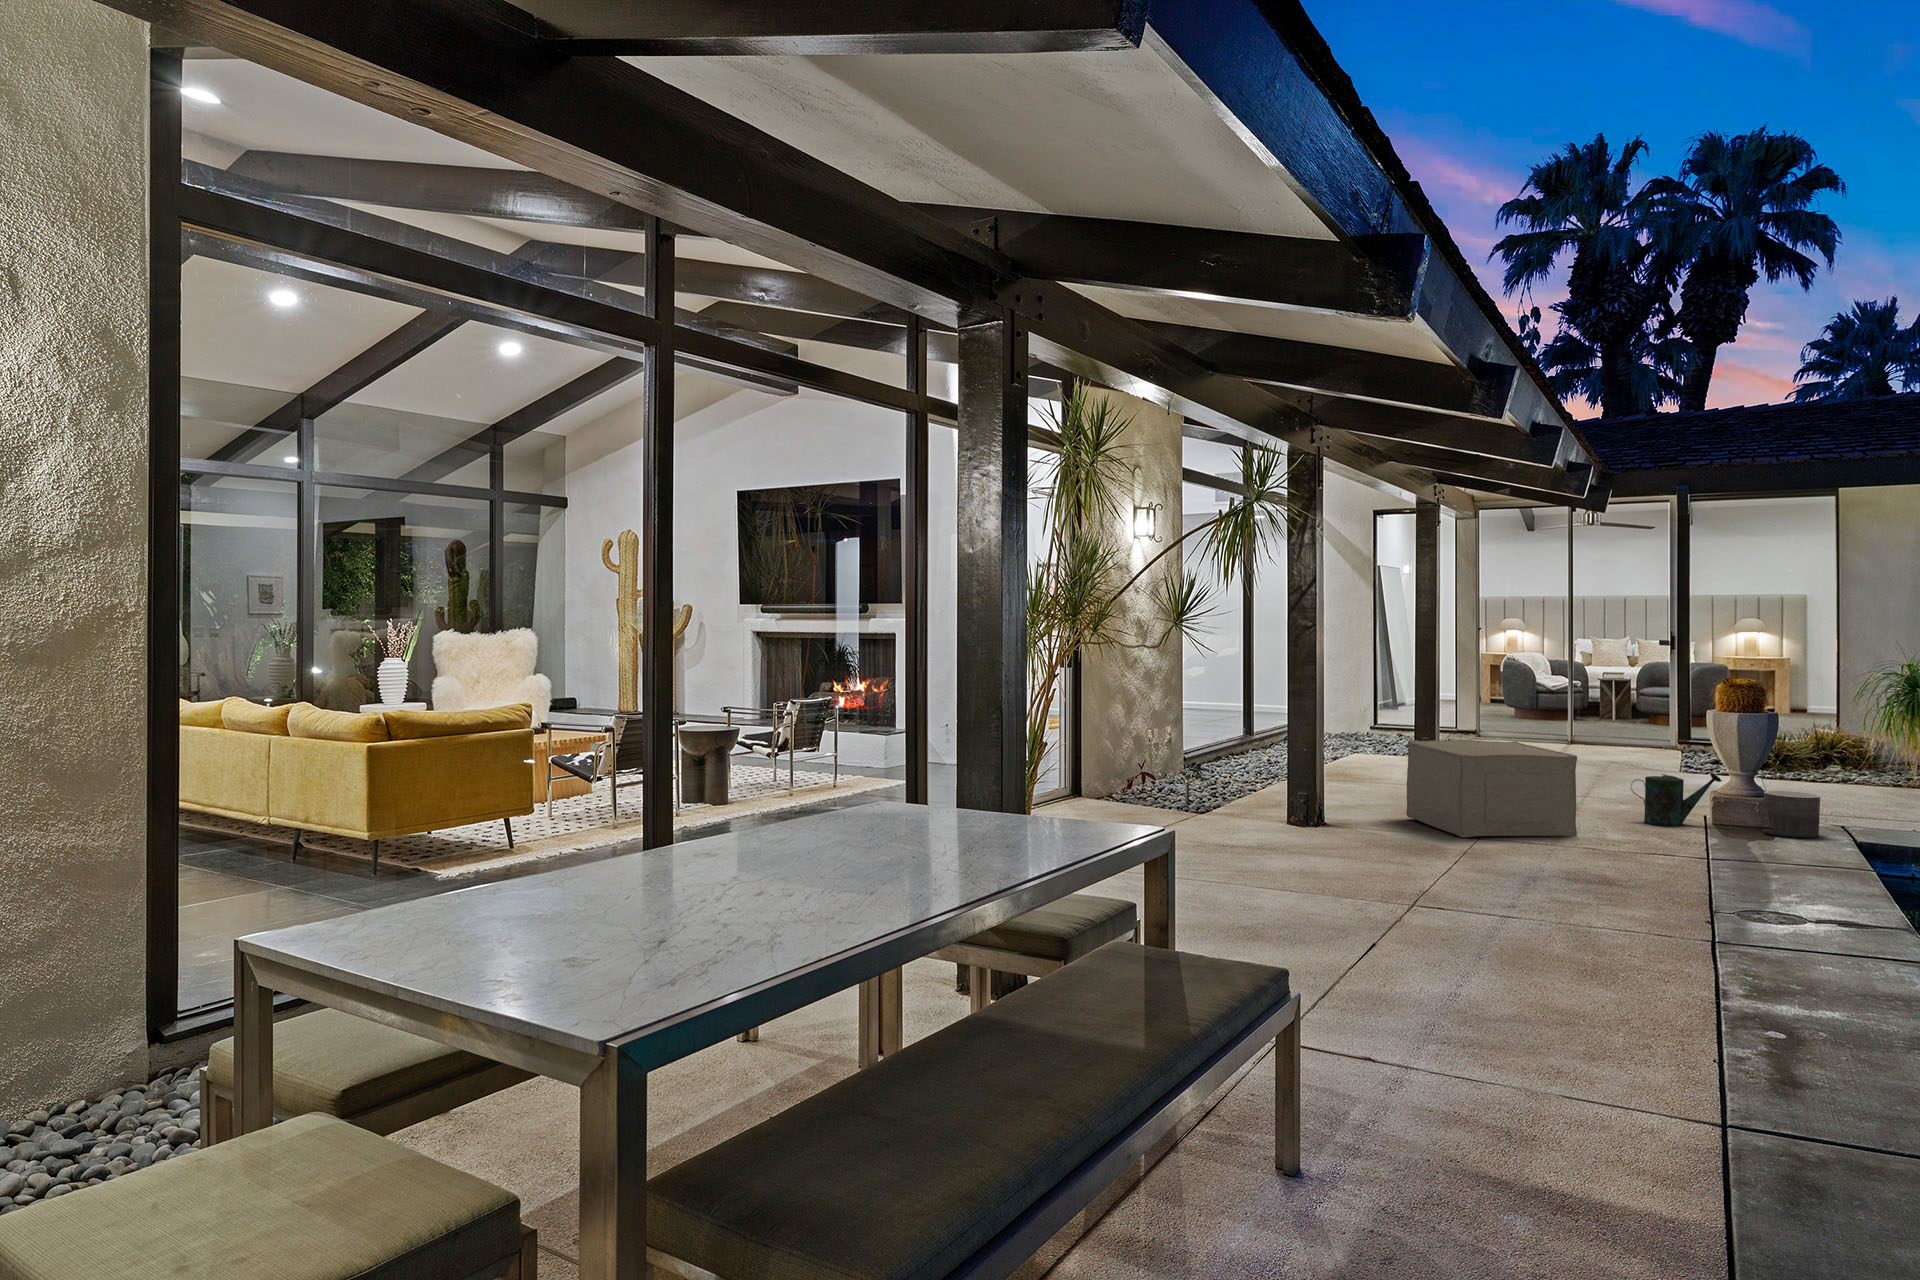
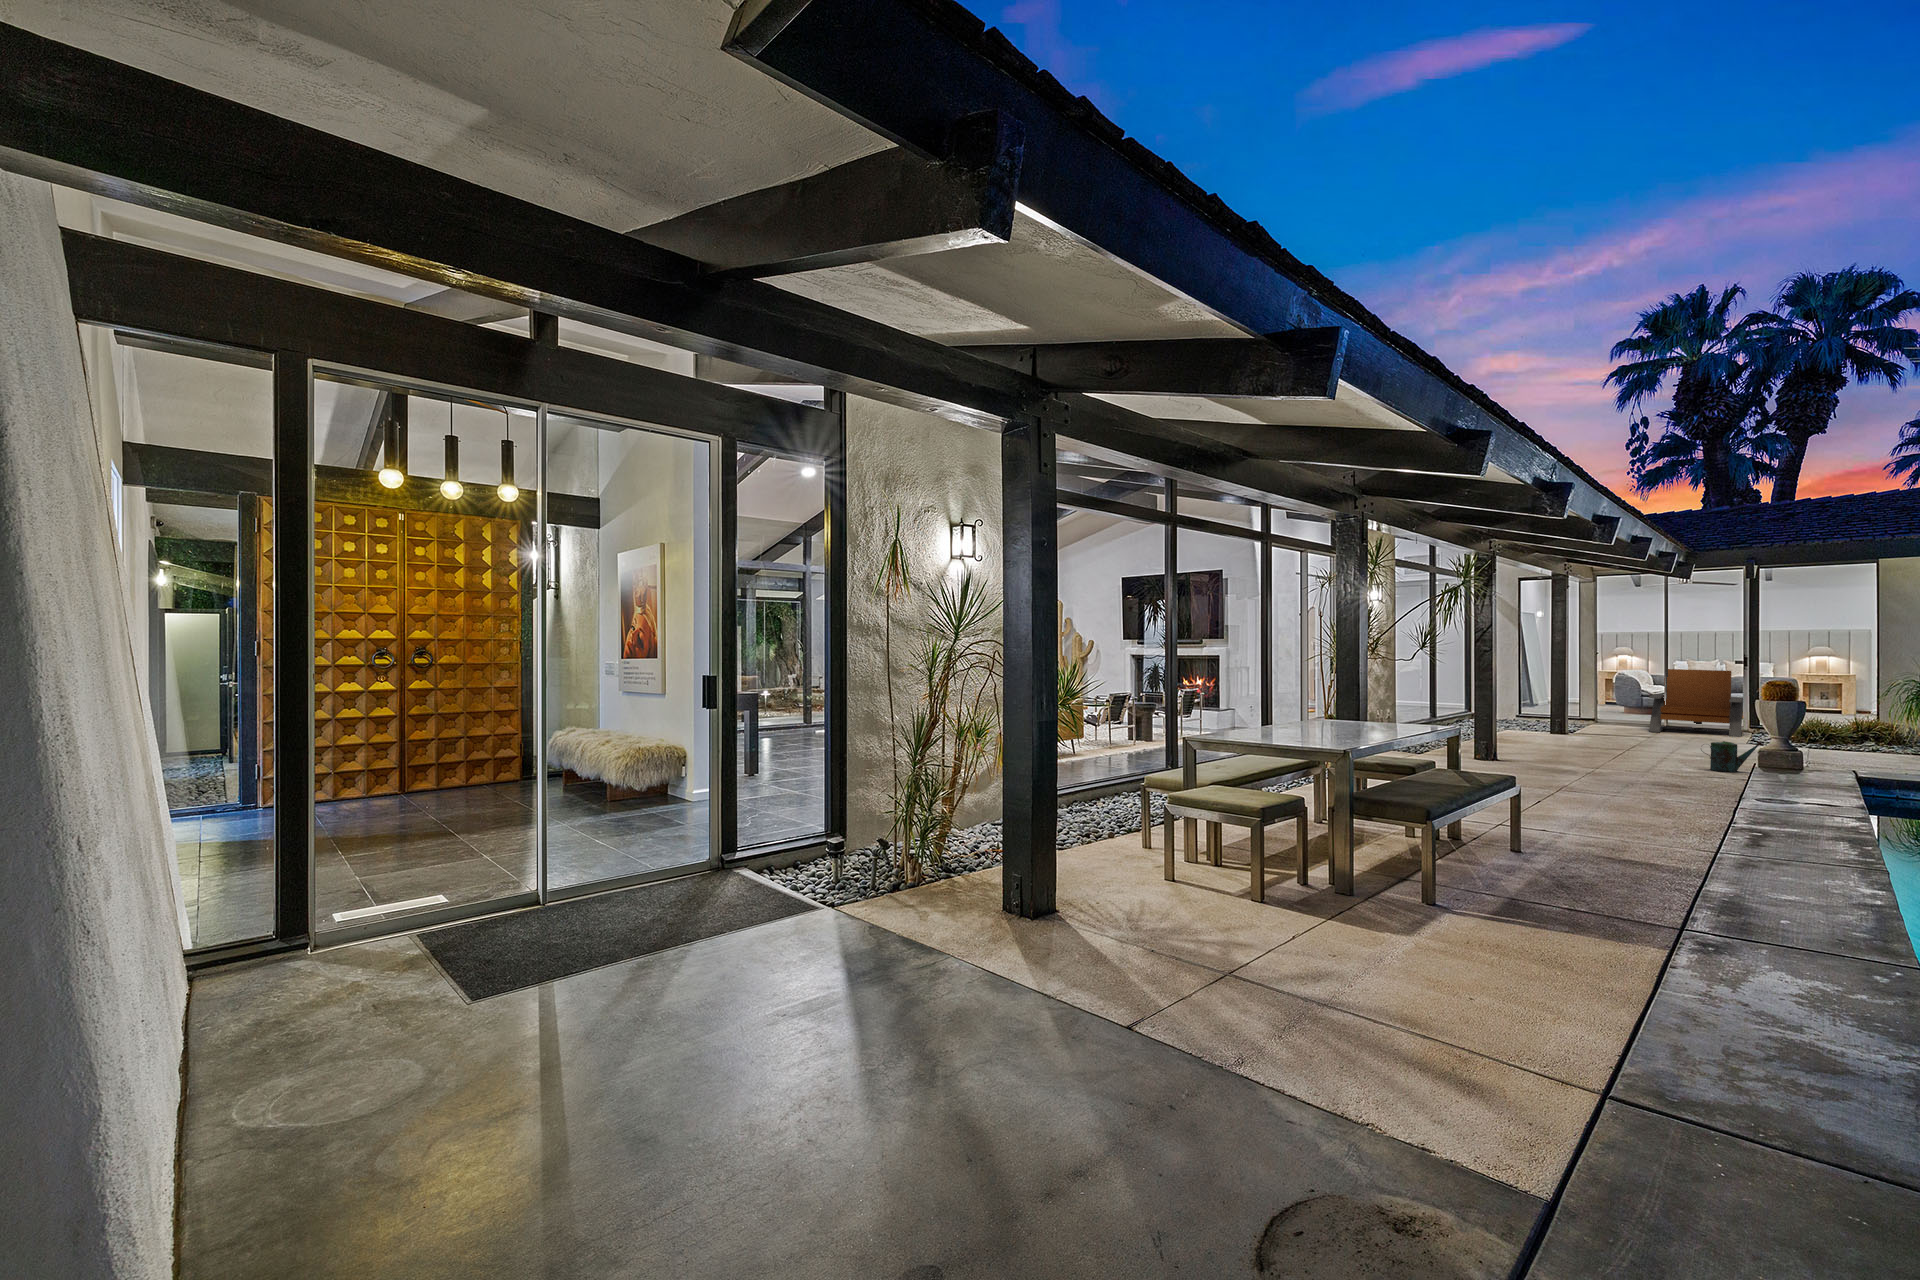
lounge chair: none [1546,653,1667,755] -> present [1649,669,1743,737]
ottoman: present [1406,740,1577,838] -> none [1548,717,1661,775]
planter: present [1763,791,1820,838] -> none [1793,752,1833,780]

